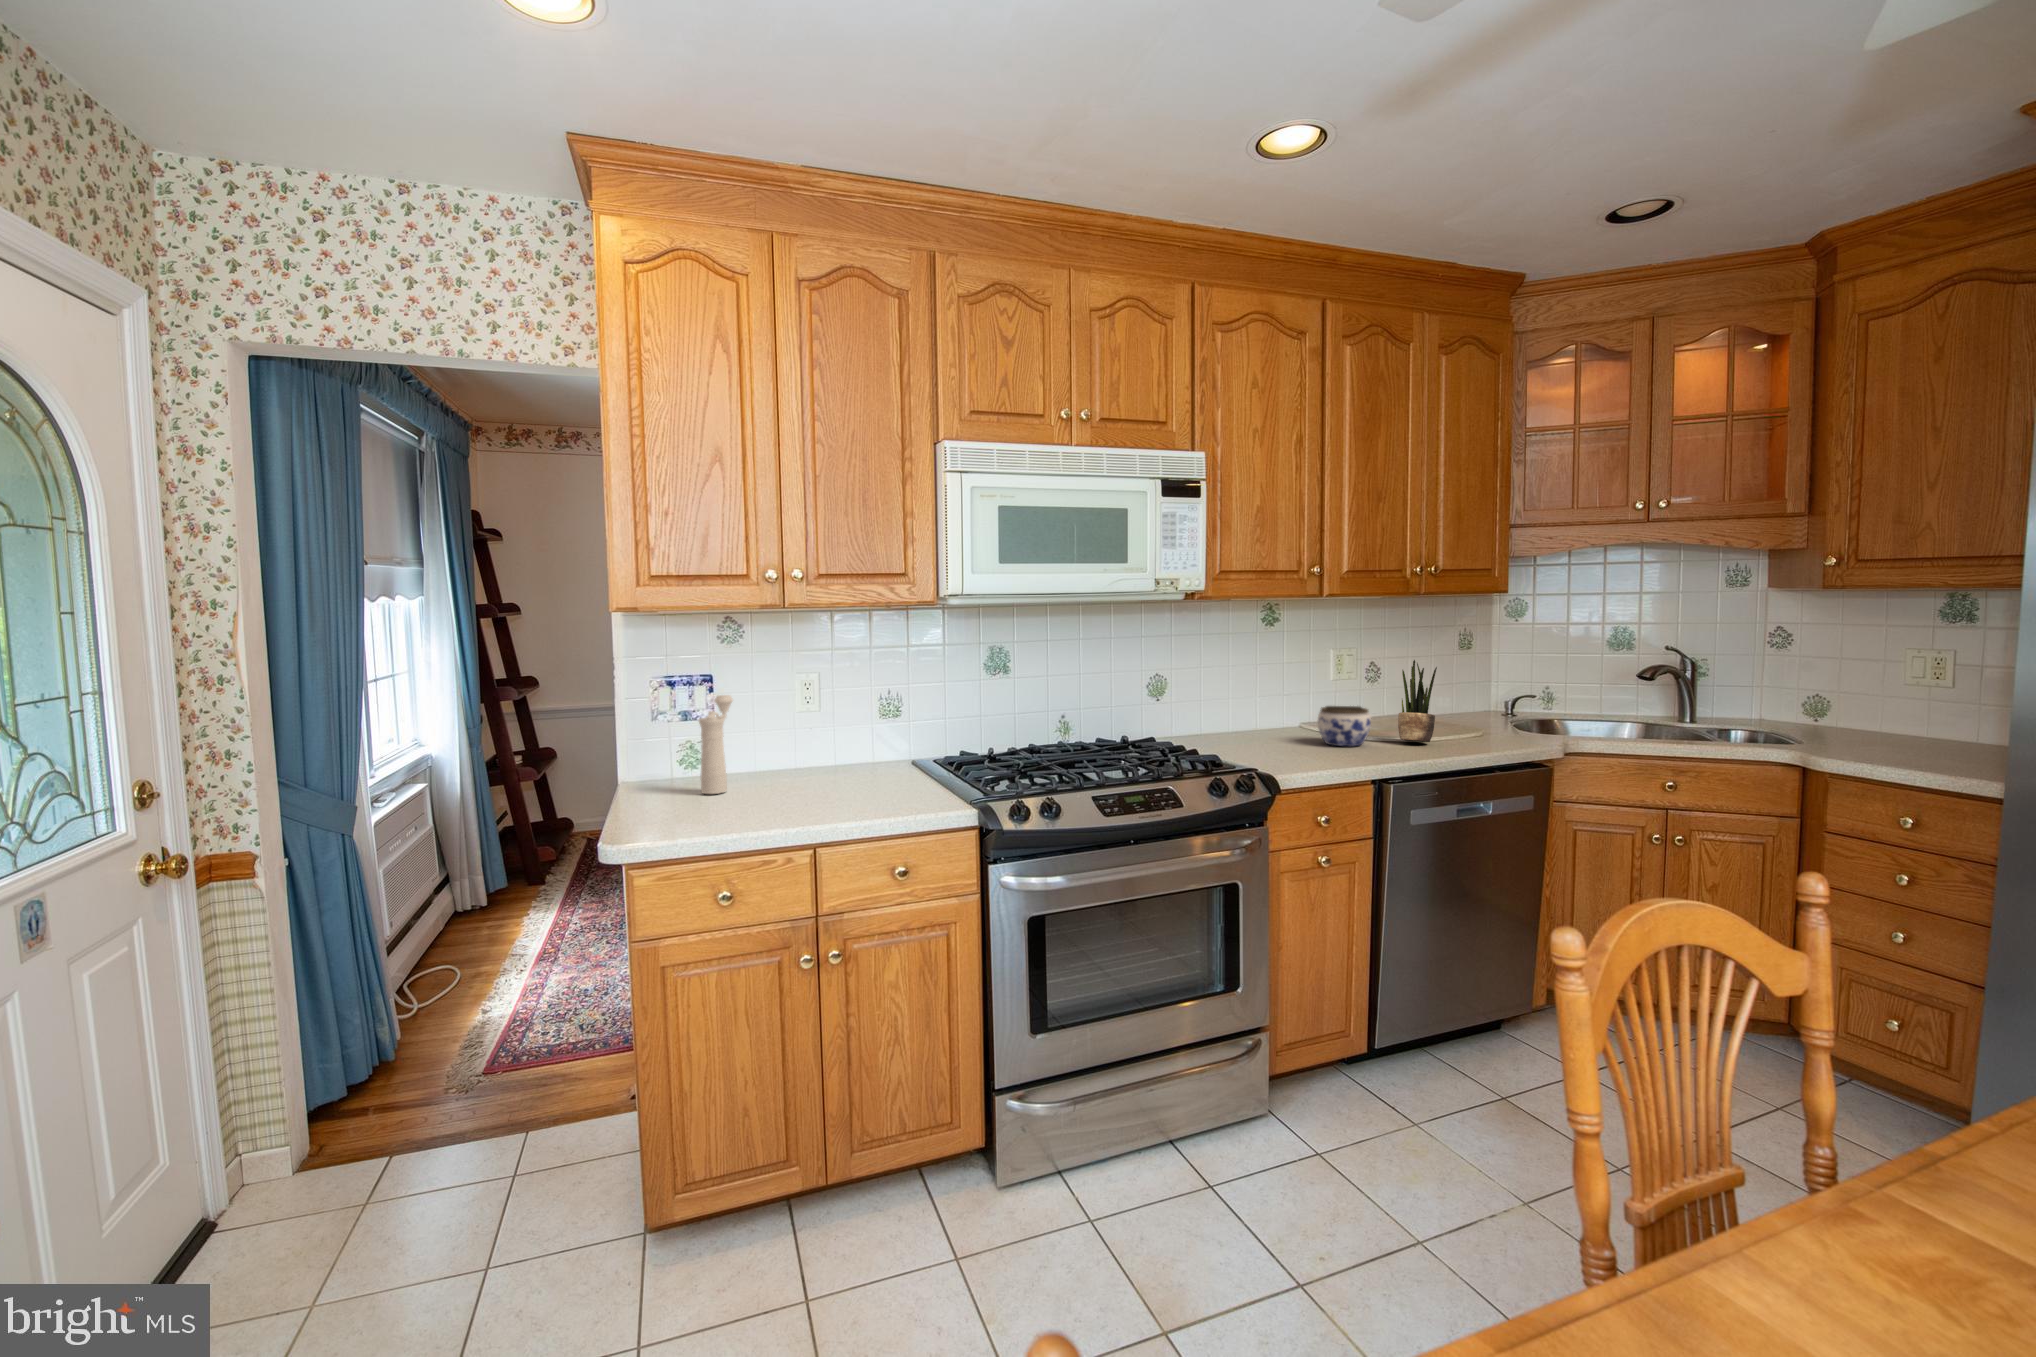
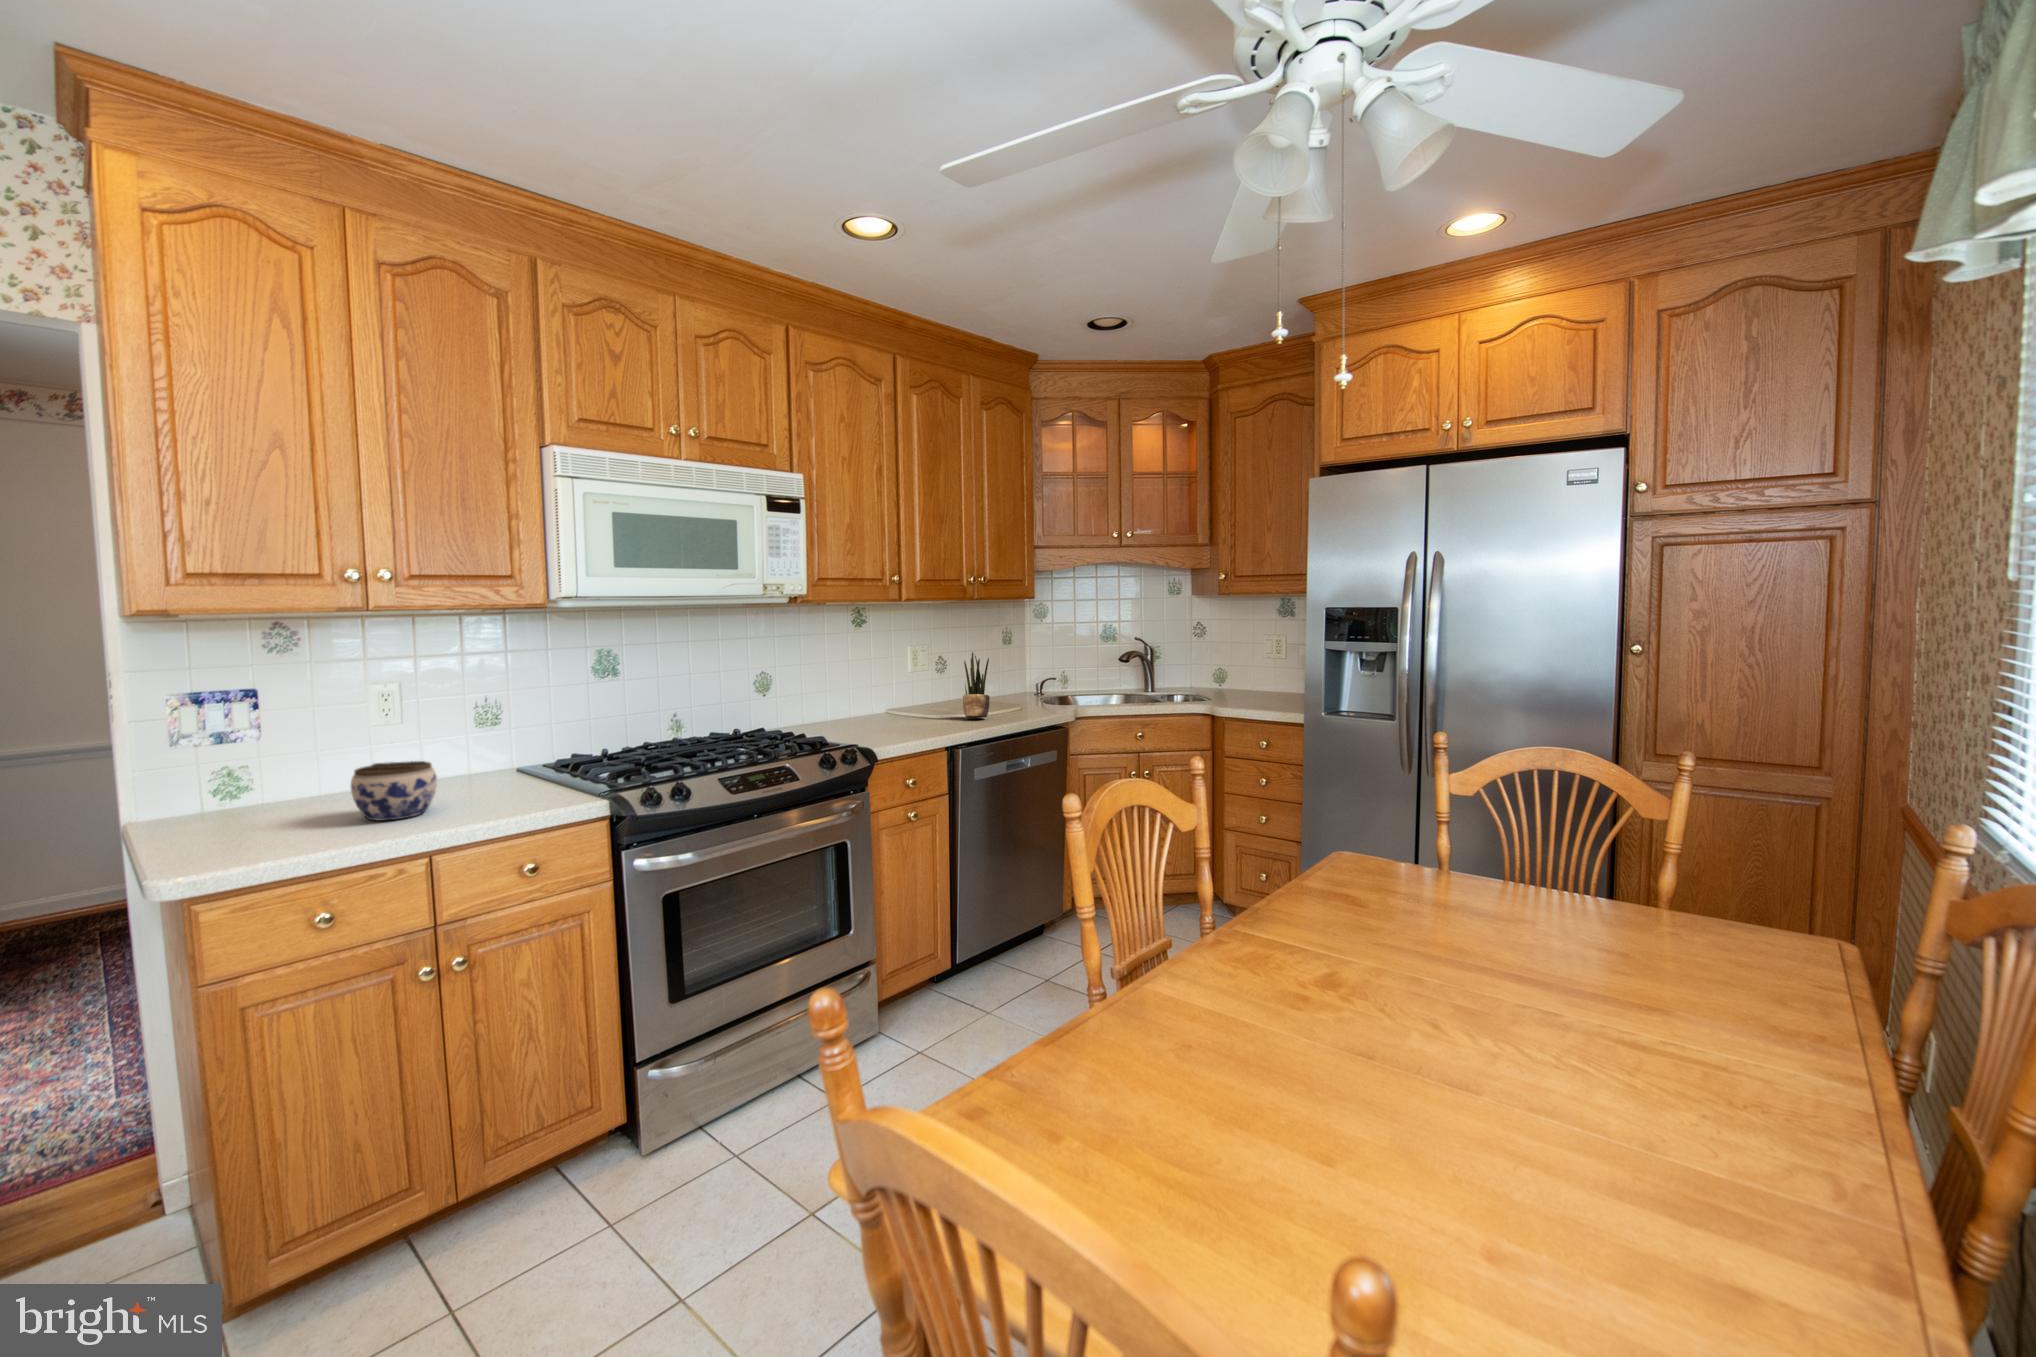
pepper mill: present [699,695,733,794] -> none [254,708,296,818]
jar: present [1318,706,1371,746] -> present [351,761,437,821]

